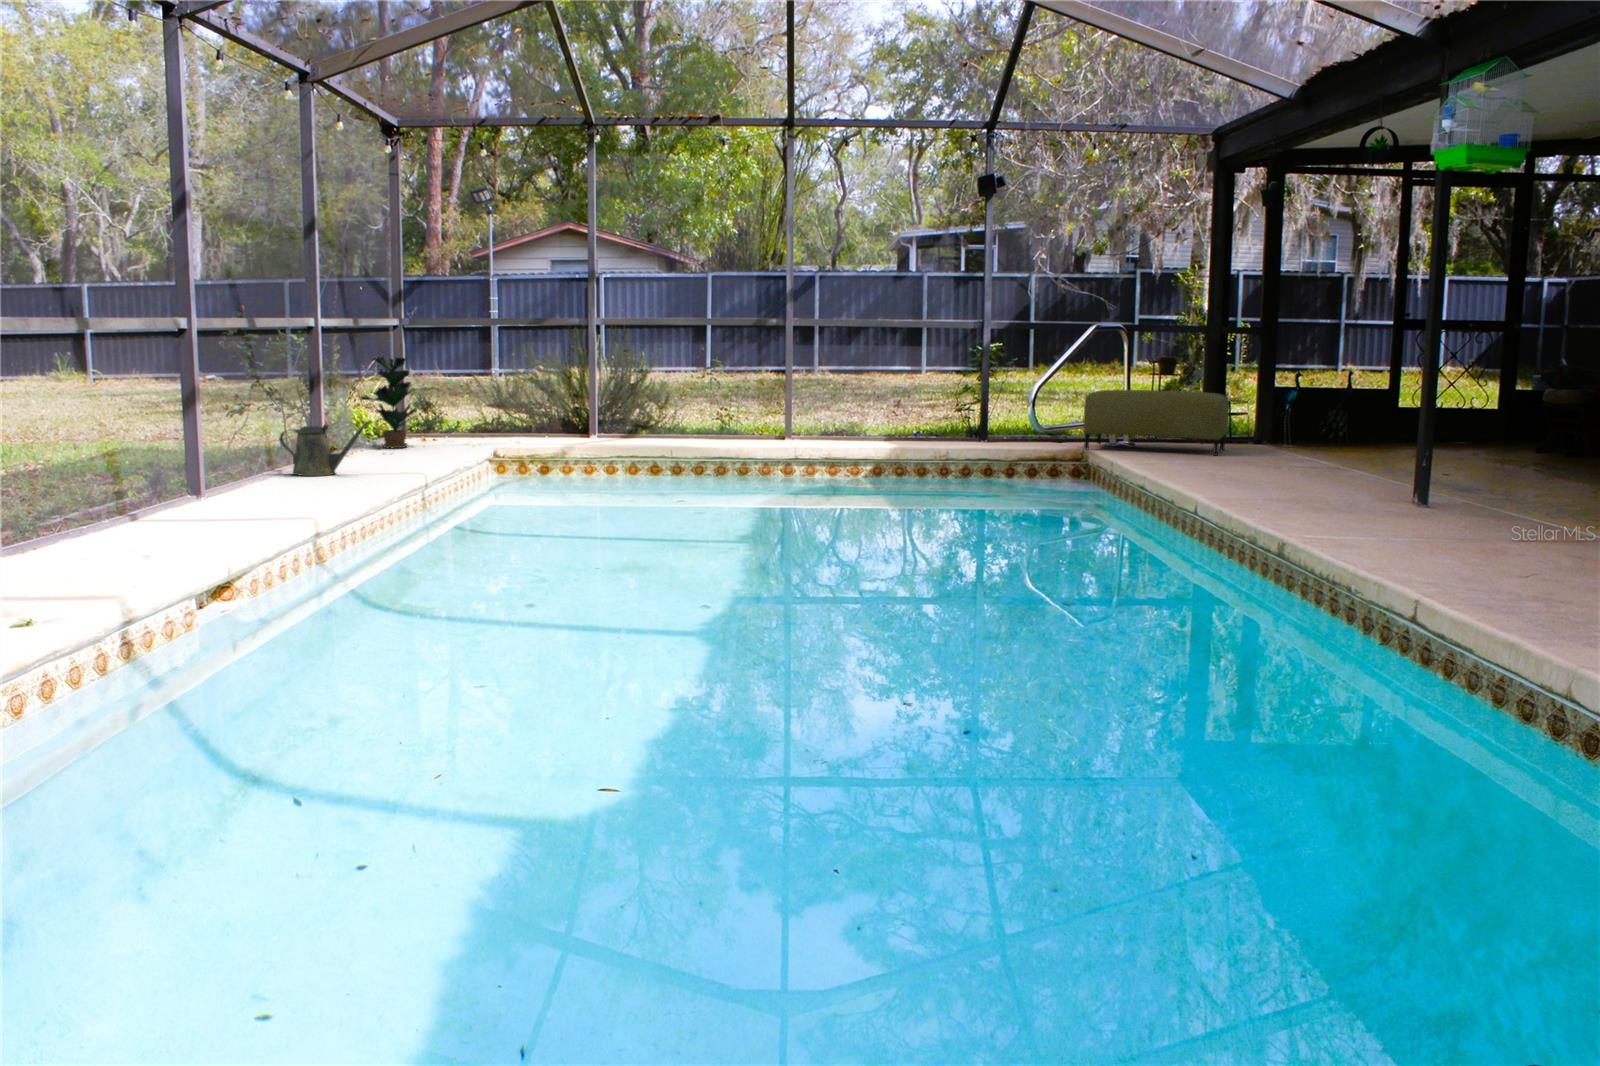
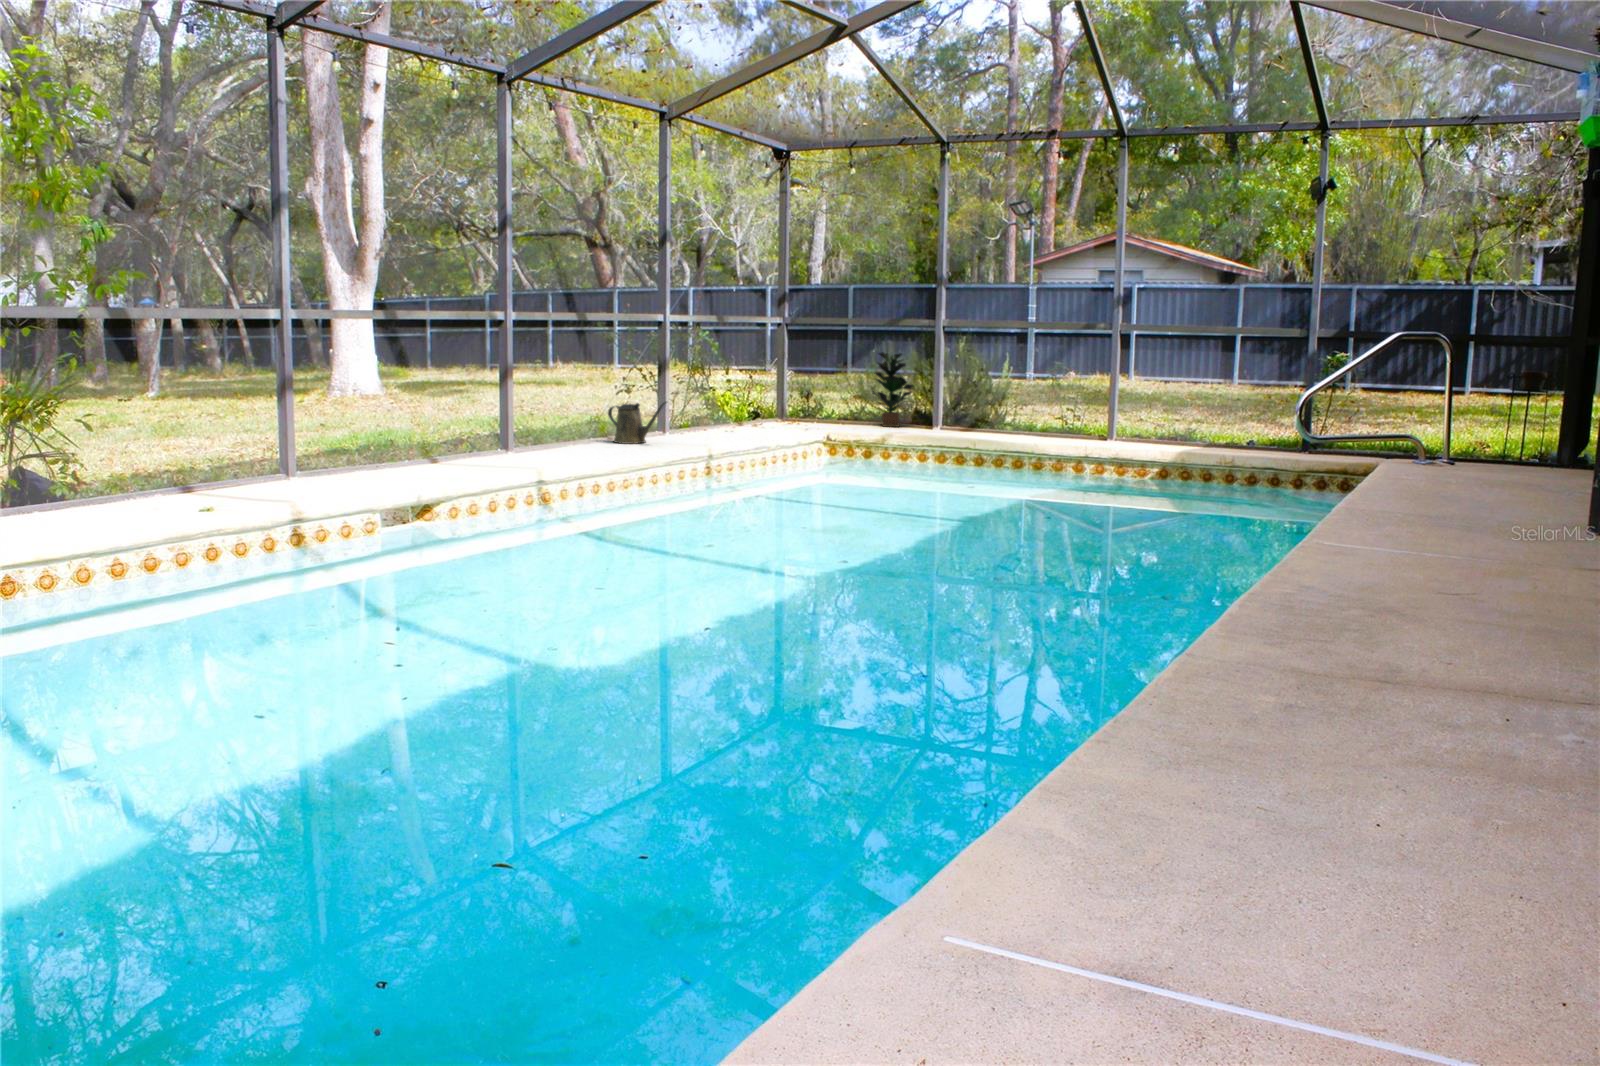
potted plant: present [361,357,416,448] -> present [872,352,913,427]
ottoman: present [1083,389,1229,456] -> none [1372,399,1564,479]

